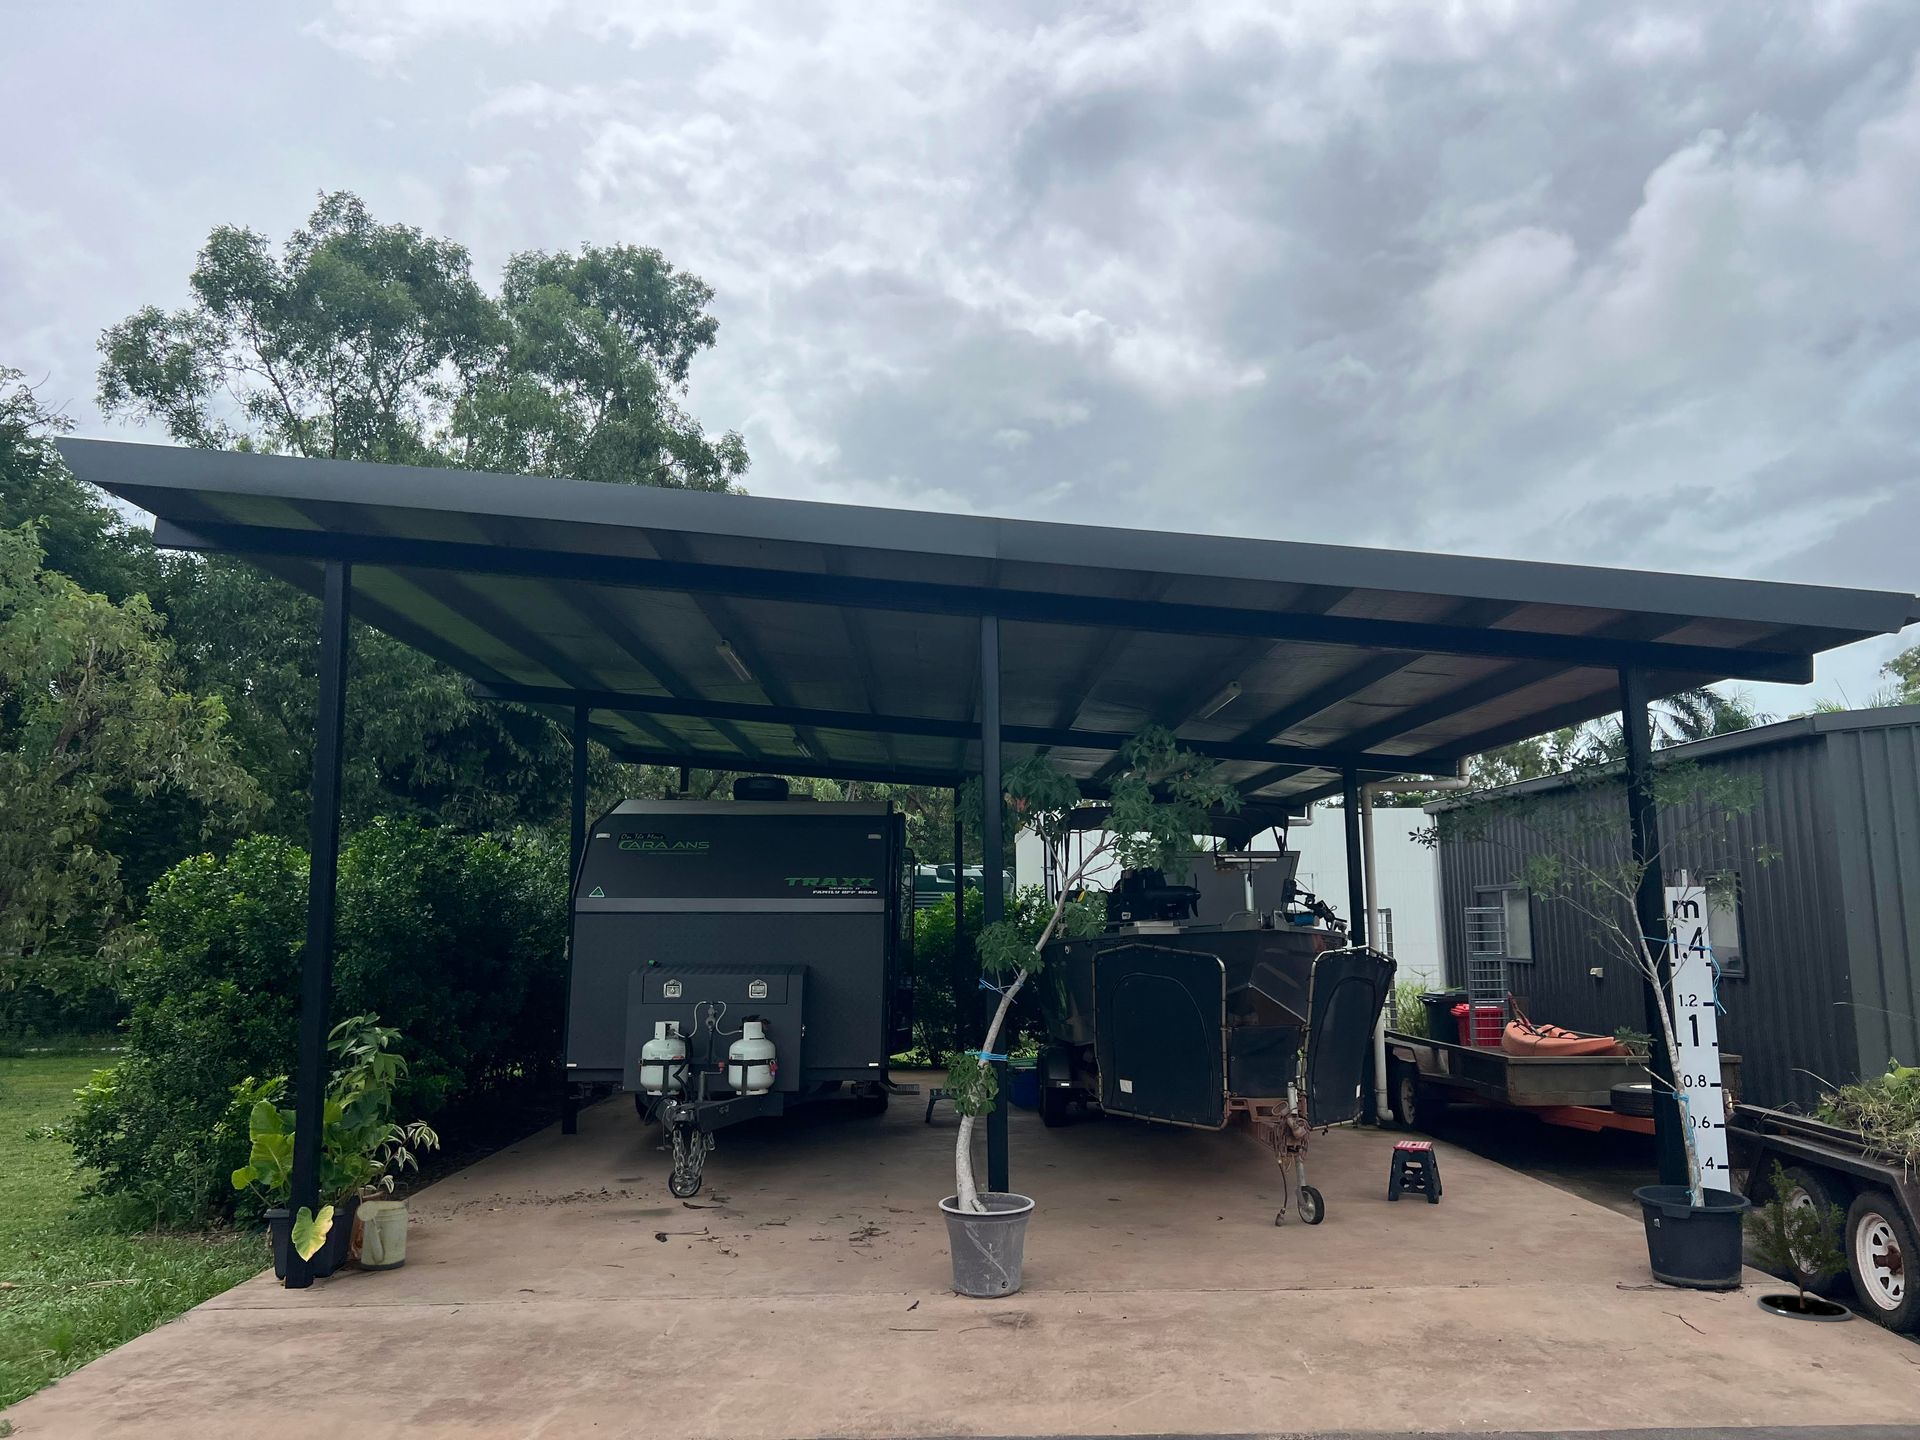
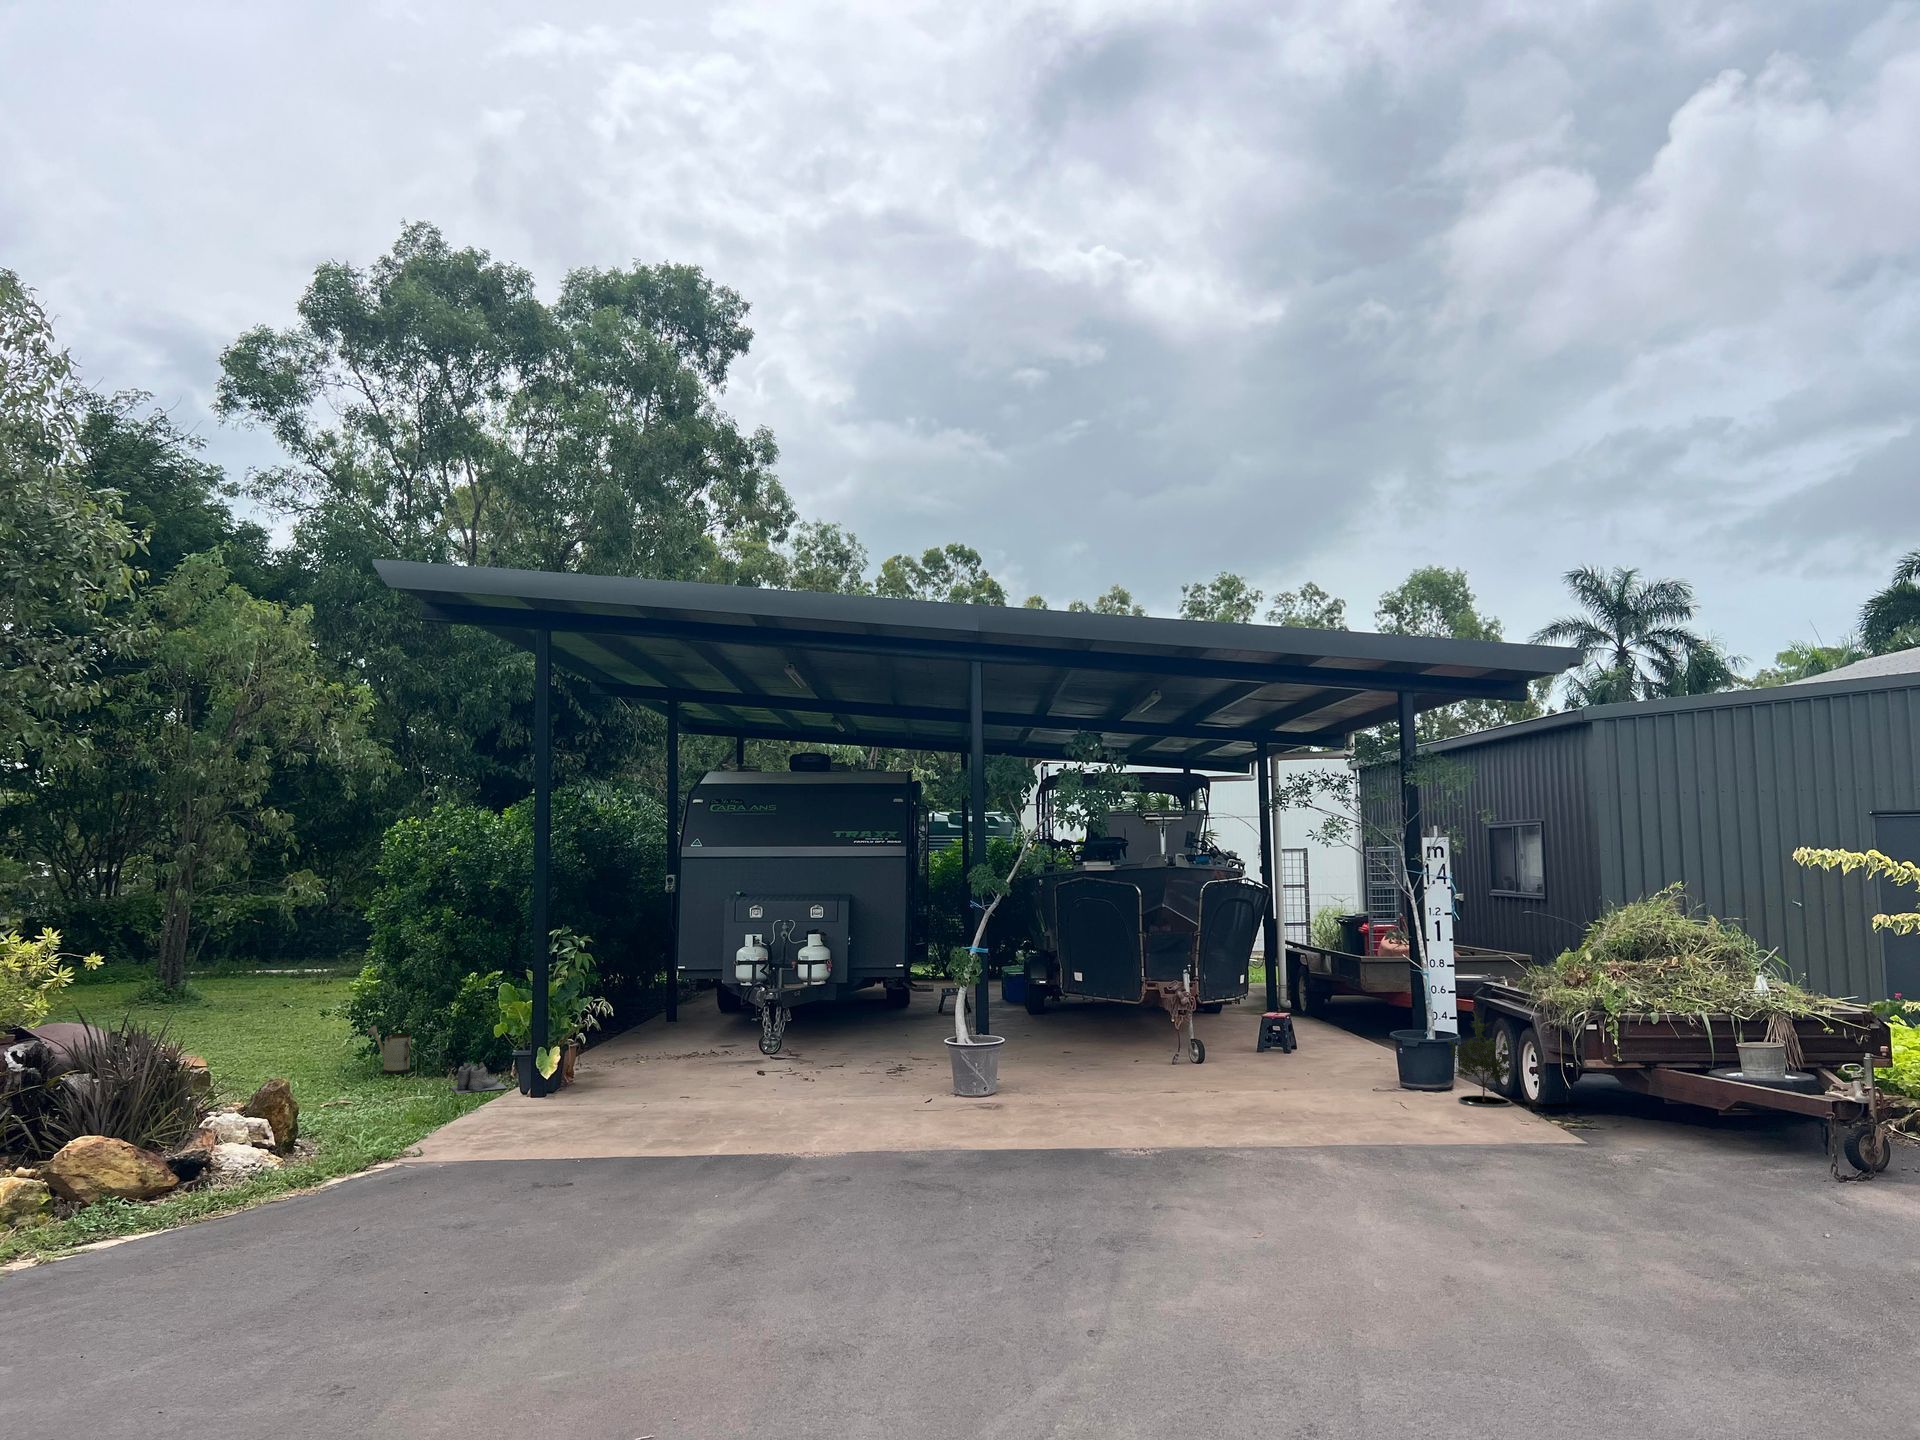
watering can: present [357,1182,409,1270] -> present [367,1022,411,1074]
boots: none [176,1231,263,1285] -> present [450,1062,507,1094]

